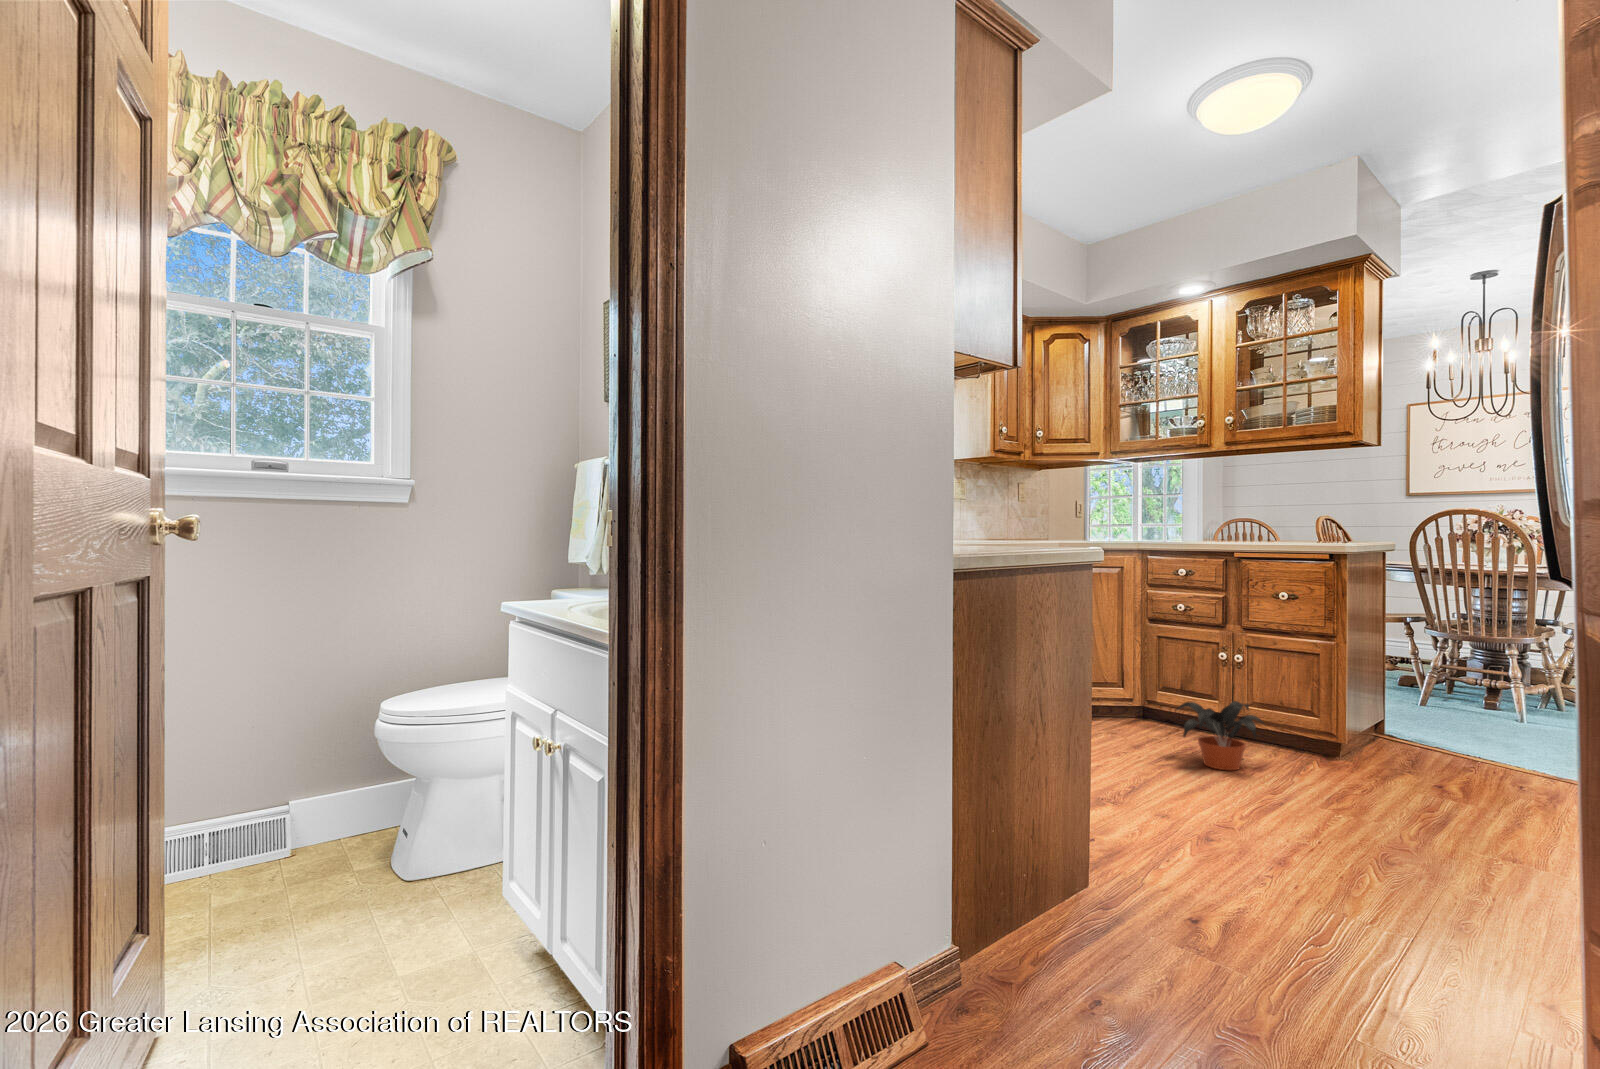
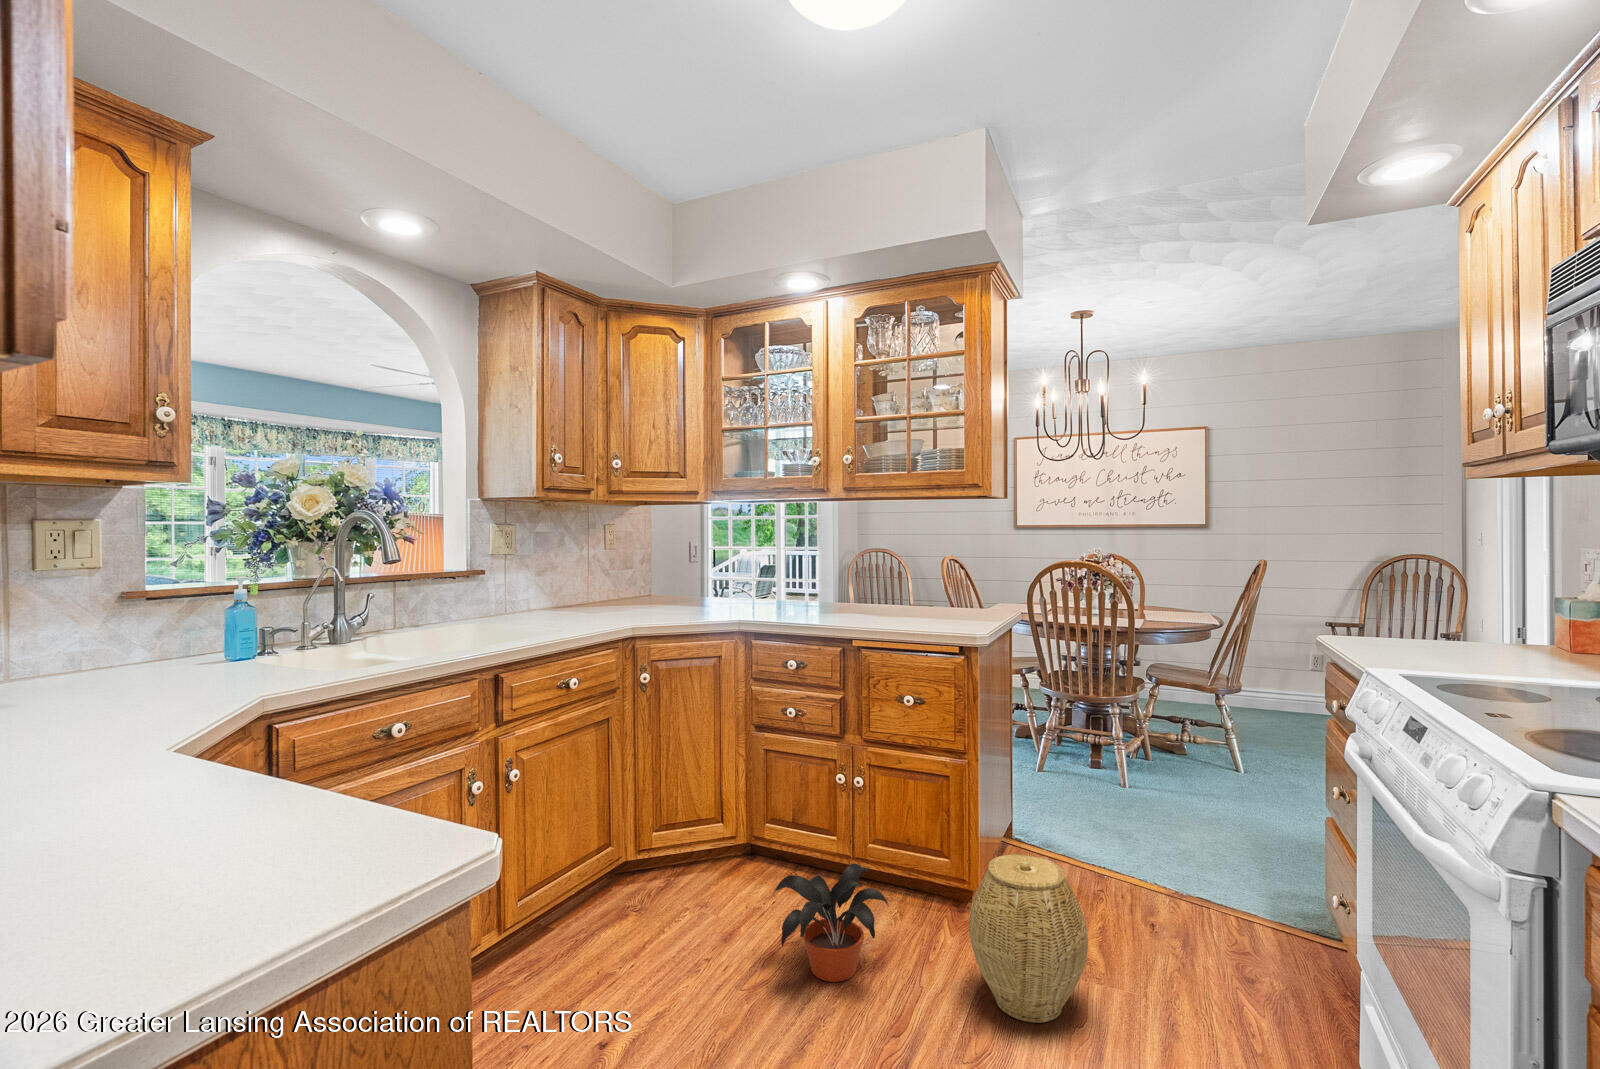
woven basket: none [1334,693,1439,803] -> present [969,855,1088,1023]

